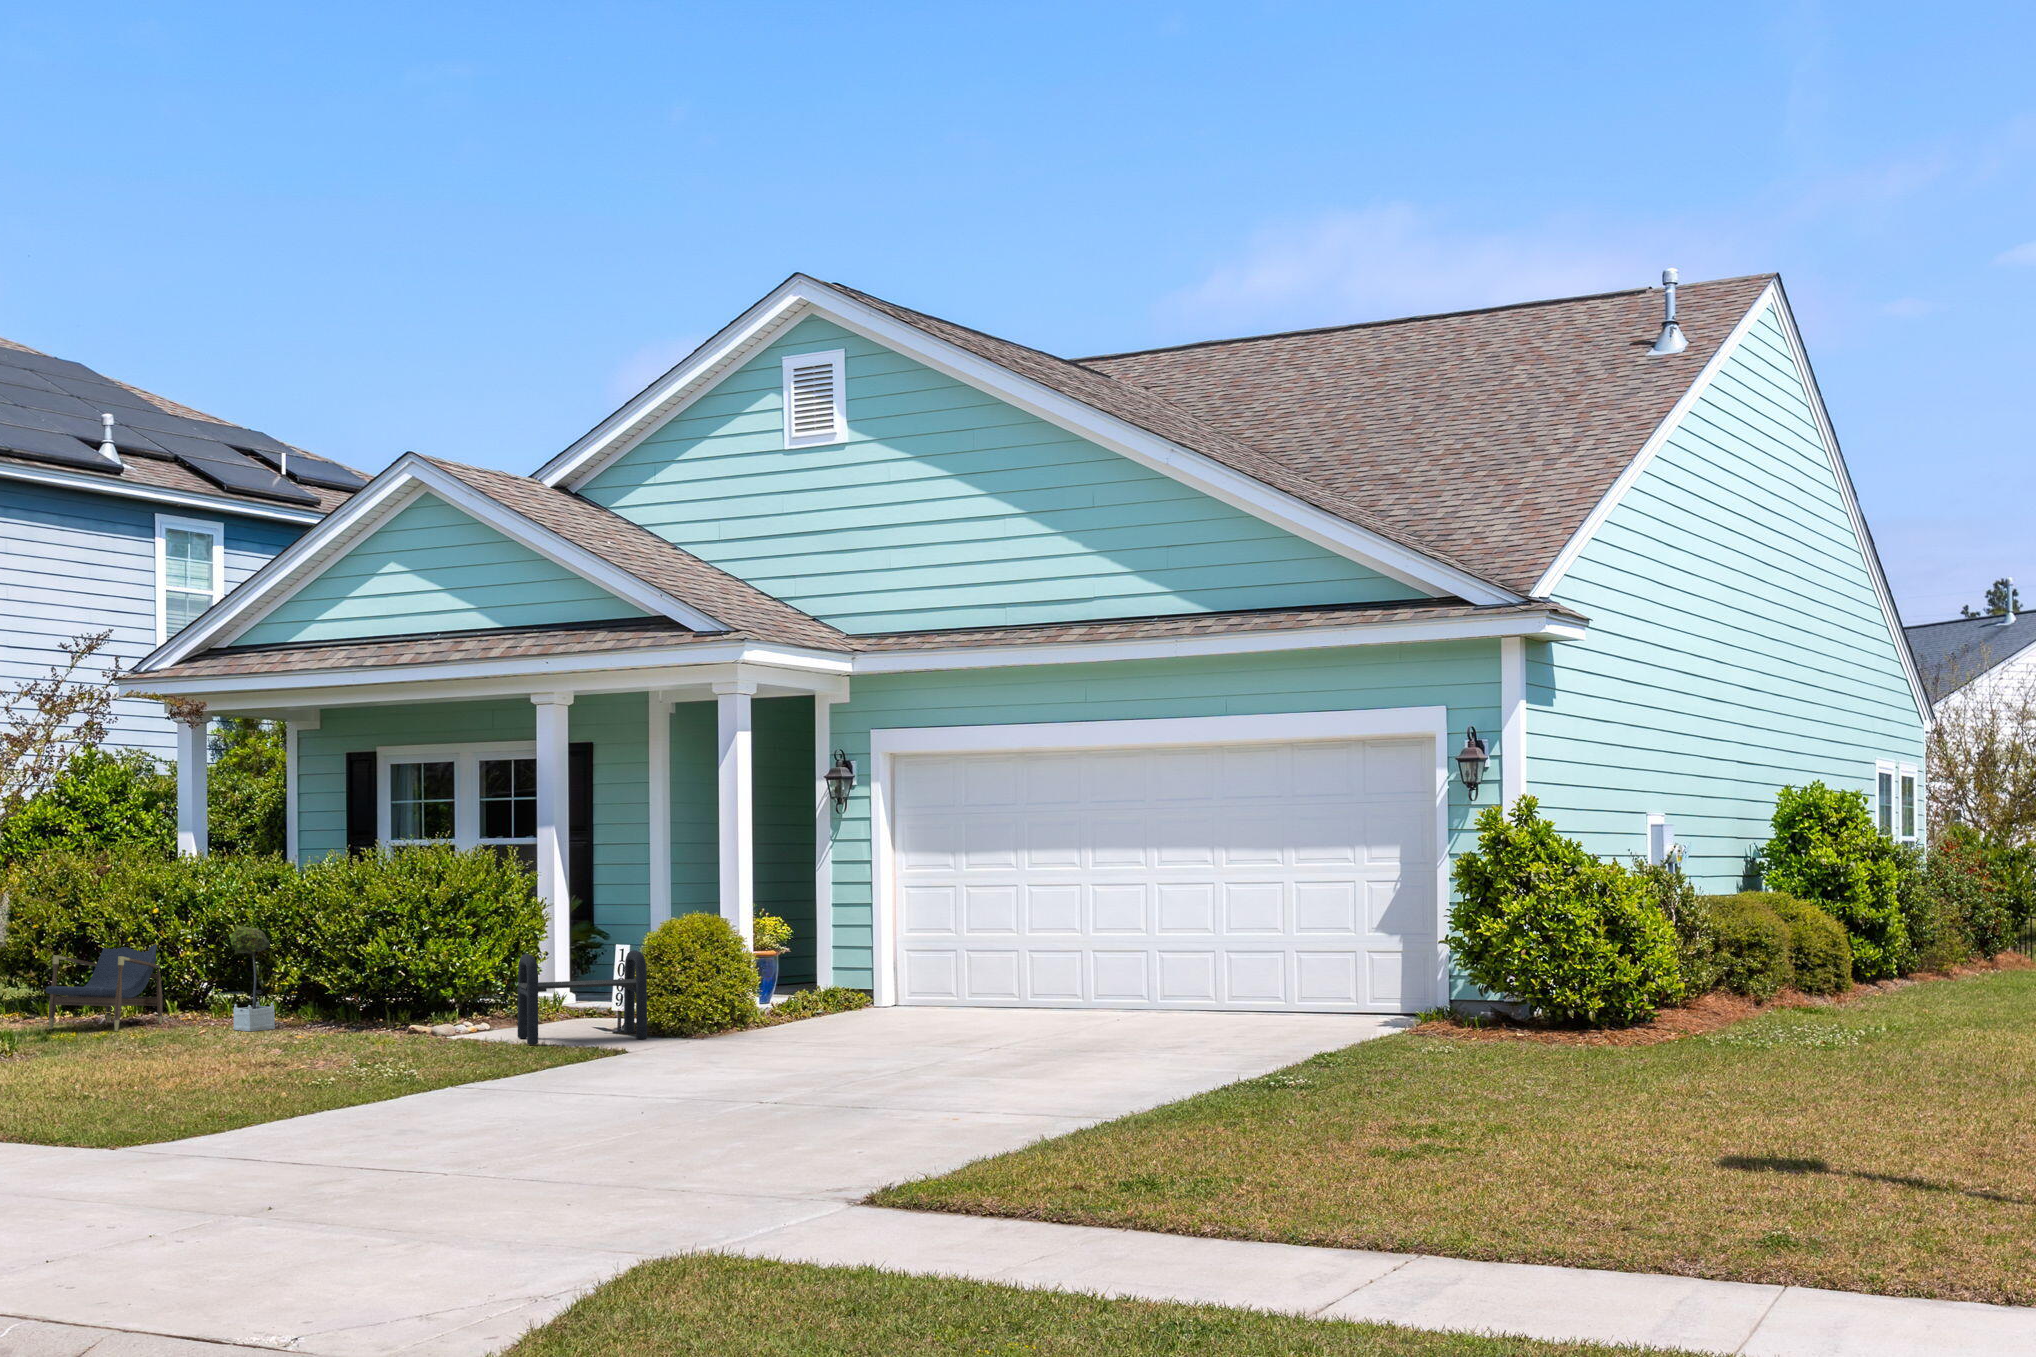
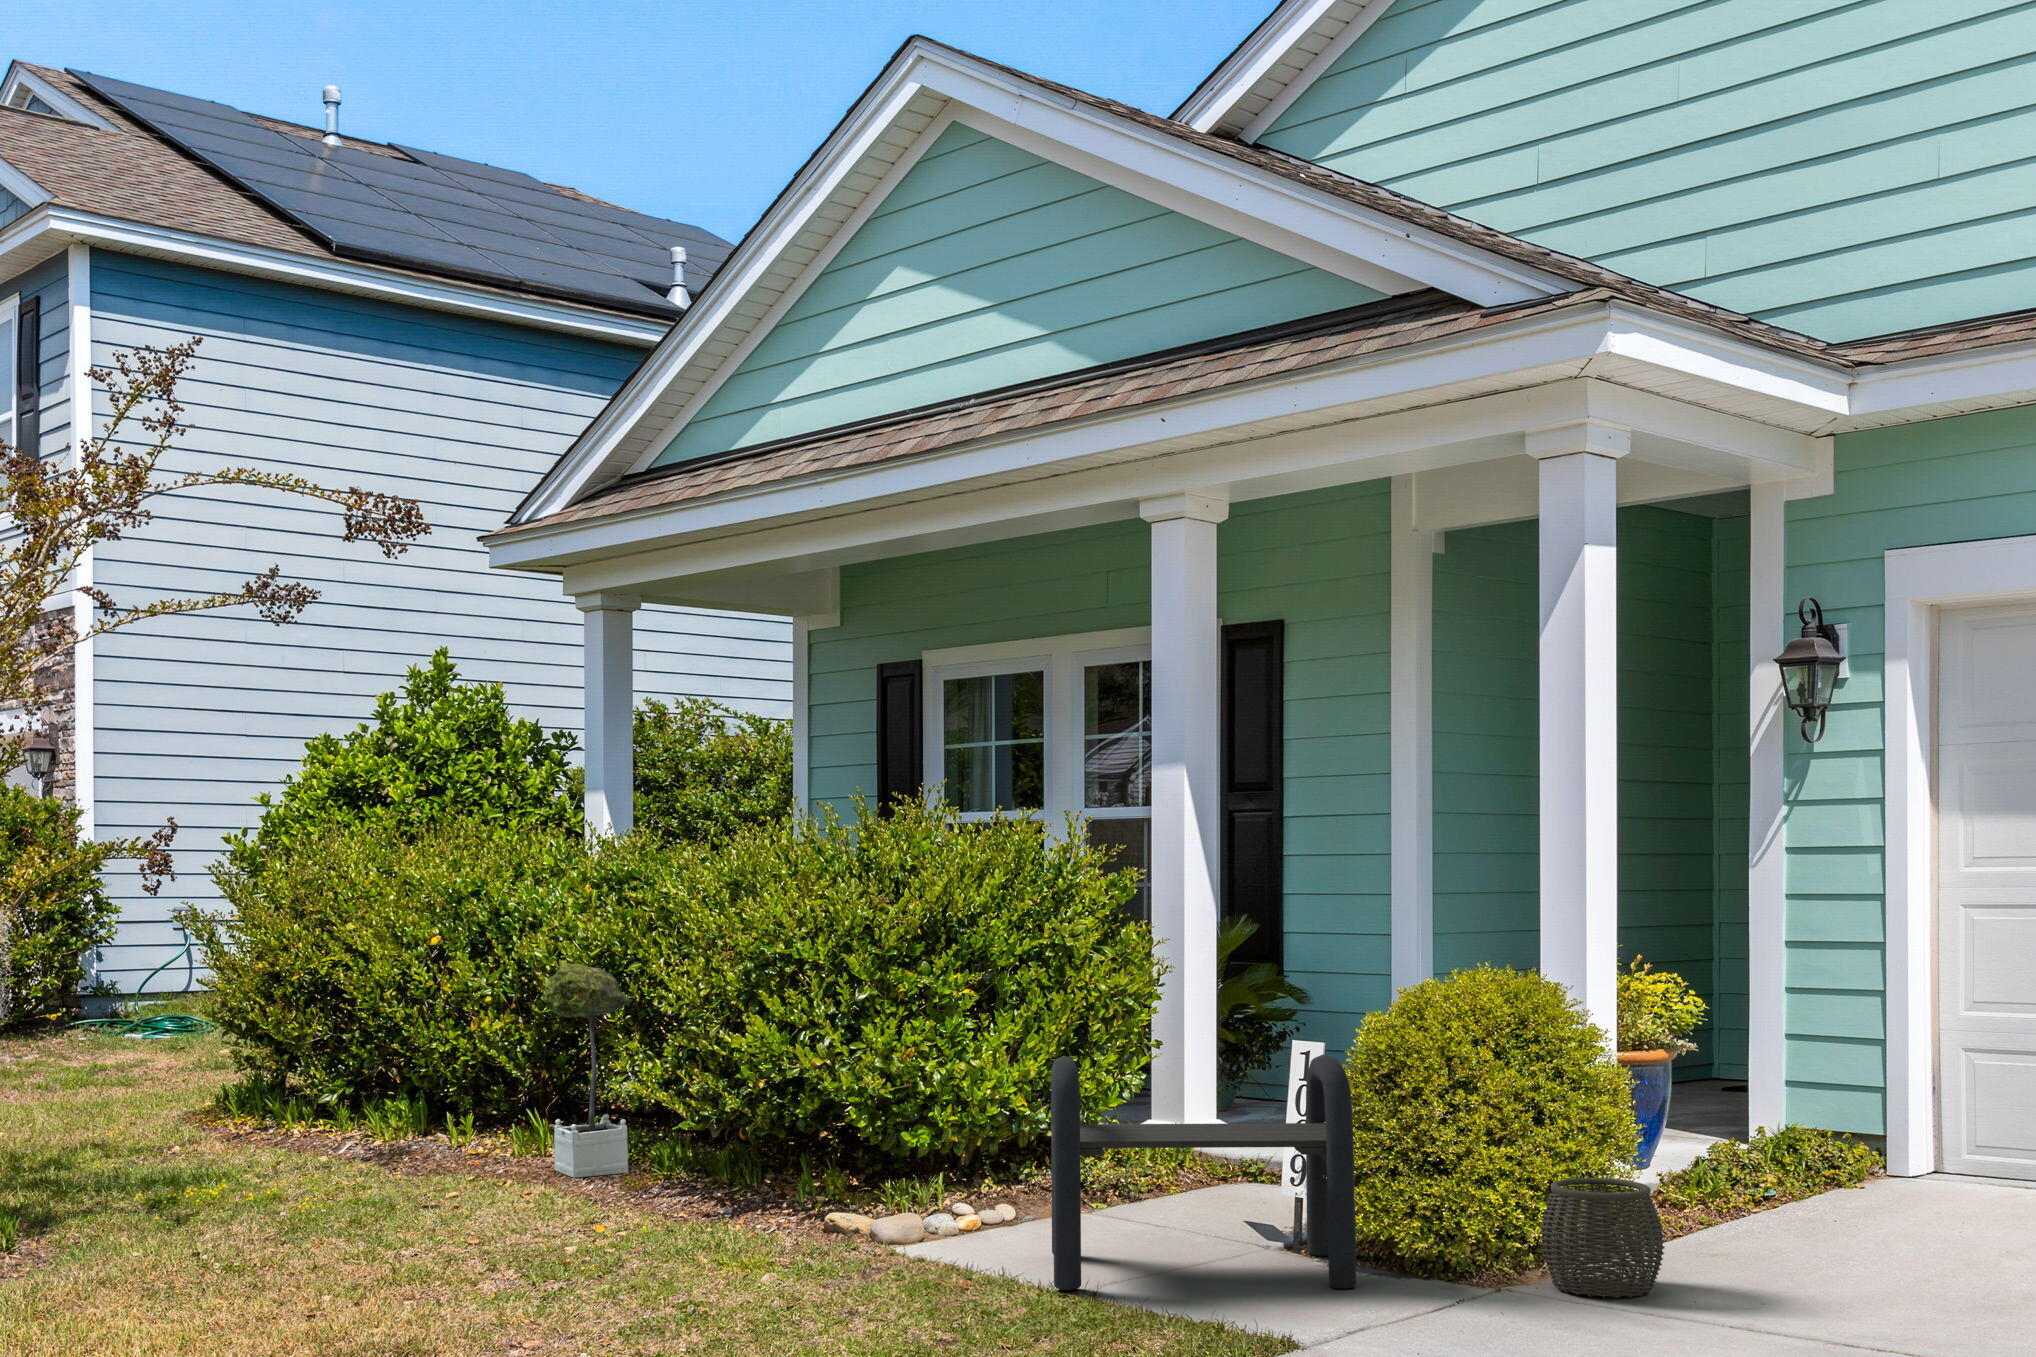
lounge chair: present [46,944,163,1031] -> none [265,957,488,1158]
woven basket: none [718,994,764,1036] -> present [1540,1178,1665,1298]

